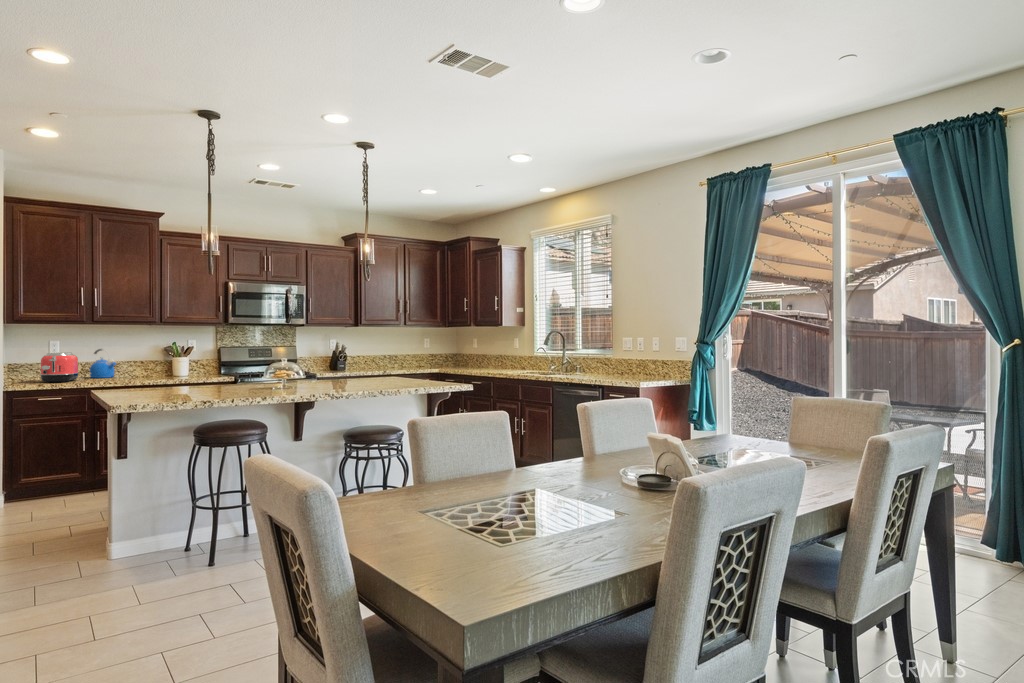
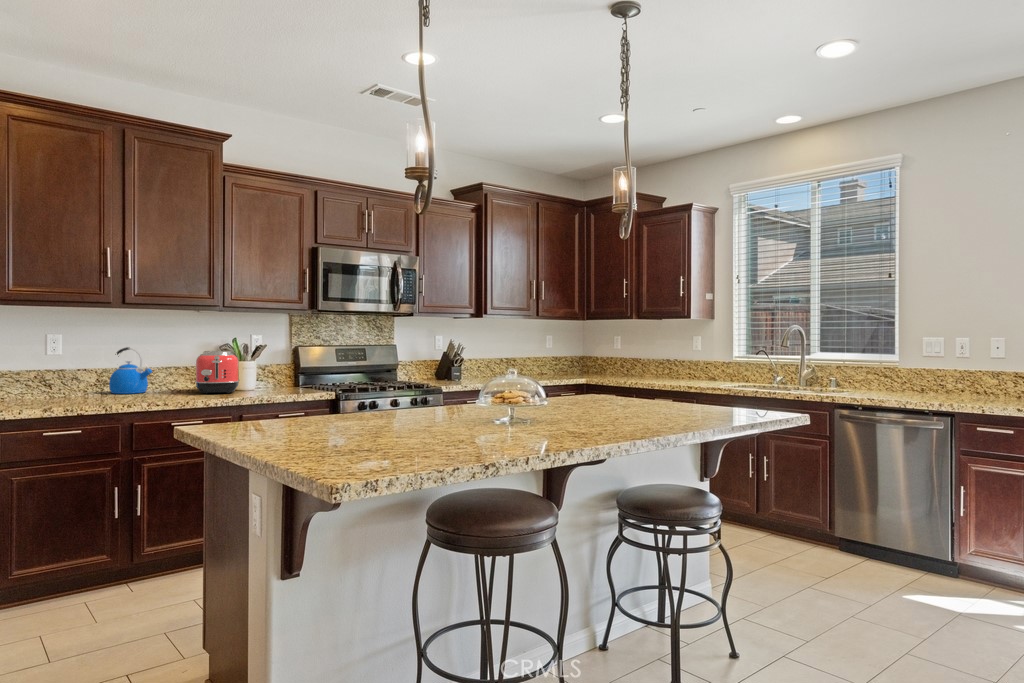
toaster: present [40,353,79,382] -> present [195,351,239,394]

